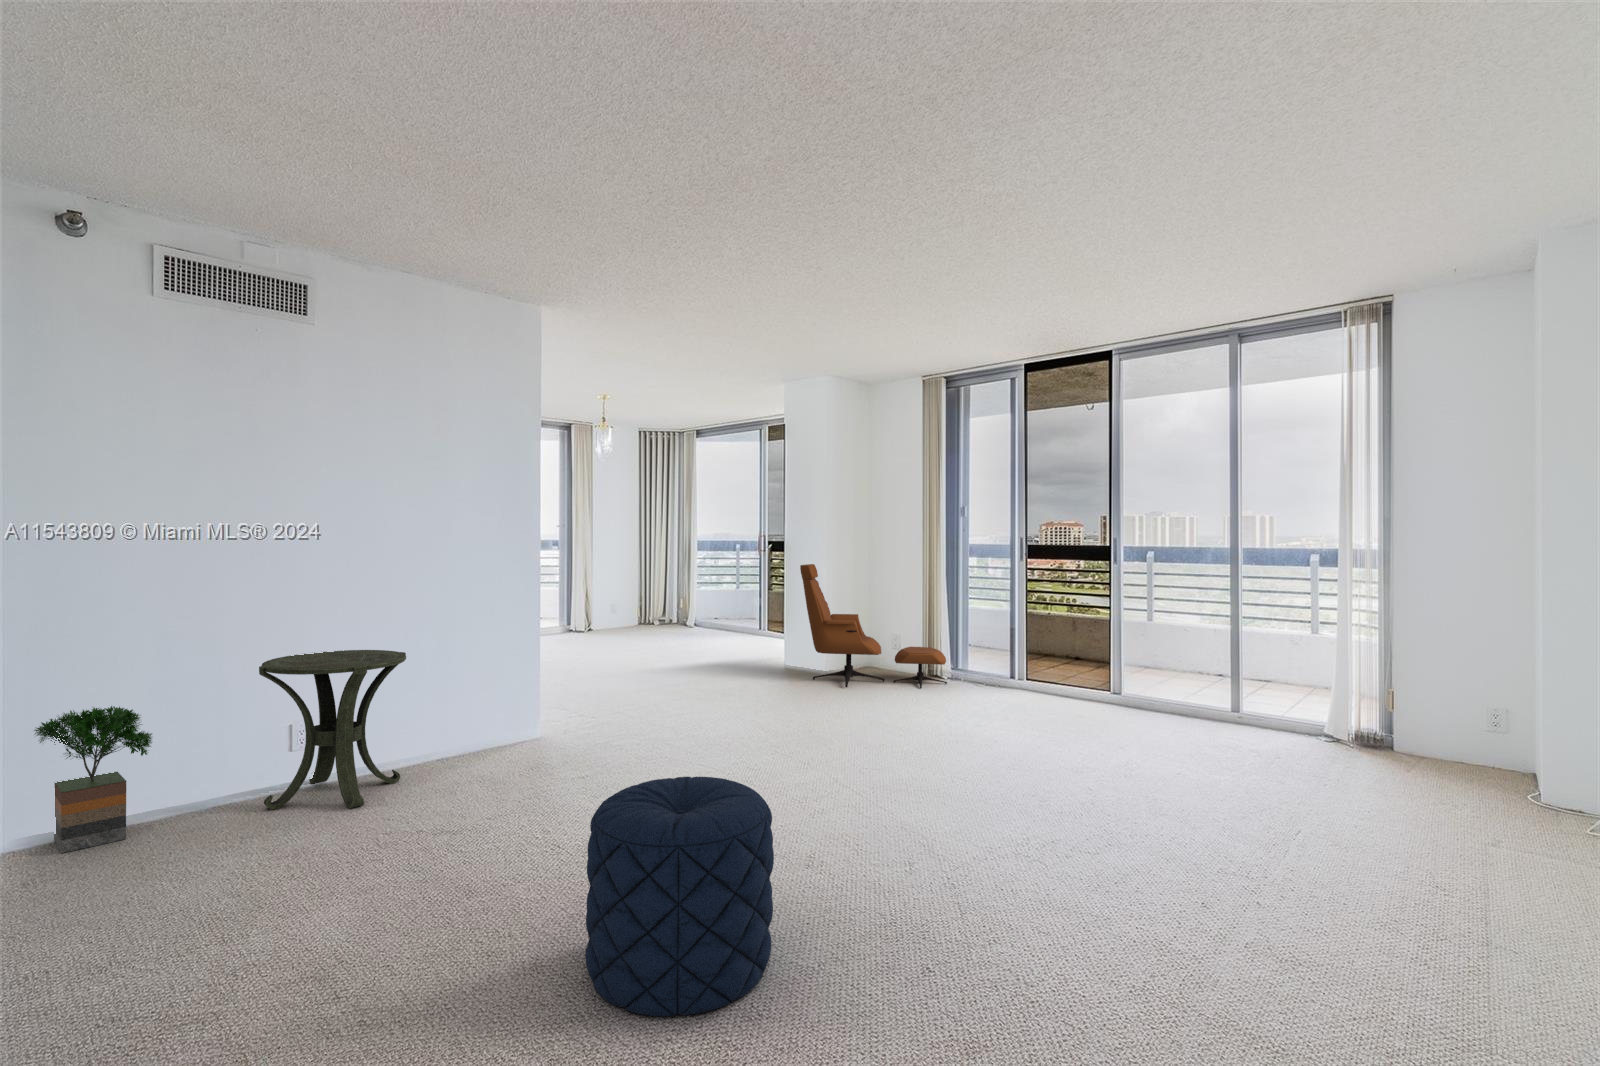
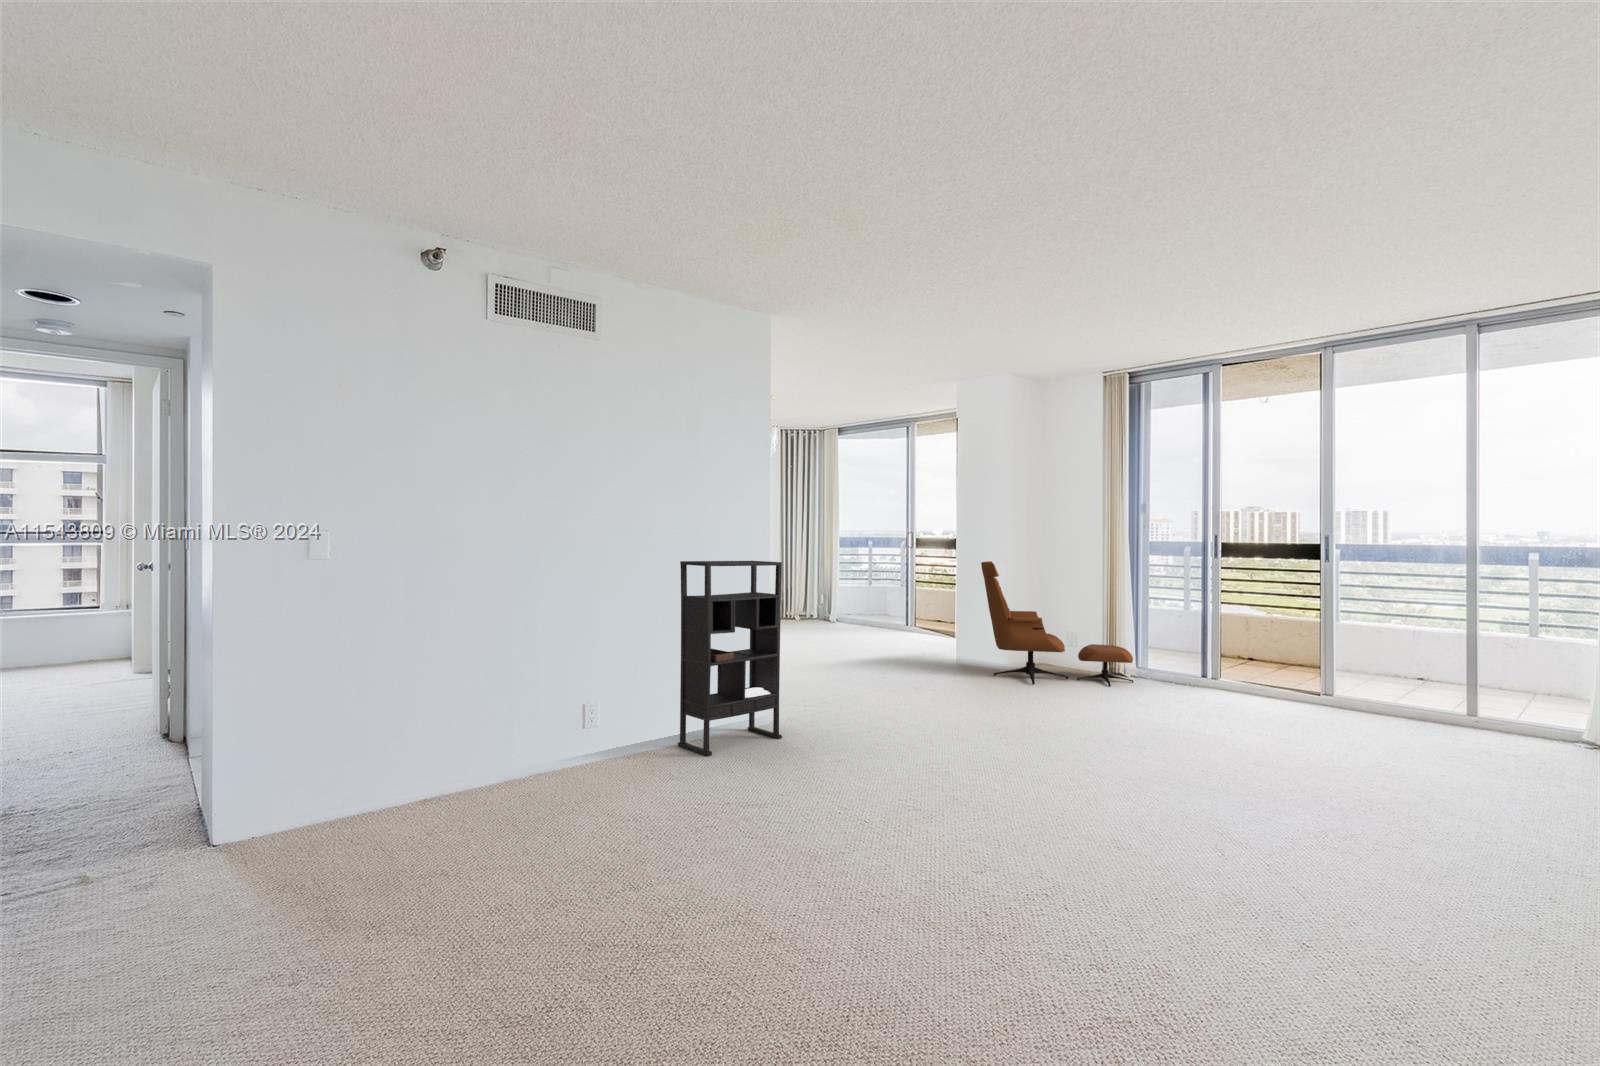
bookshelf: none [428,563,548,767] -> present [678,561,782,756]
side table: present [259,650,406,809] -> none [558,644,679,795]
potted tree: present [35,706,152,853] -> none [385,694,484,830]
pouf: present [586,777,774,1016] -> none [986,776,1181,1013]

